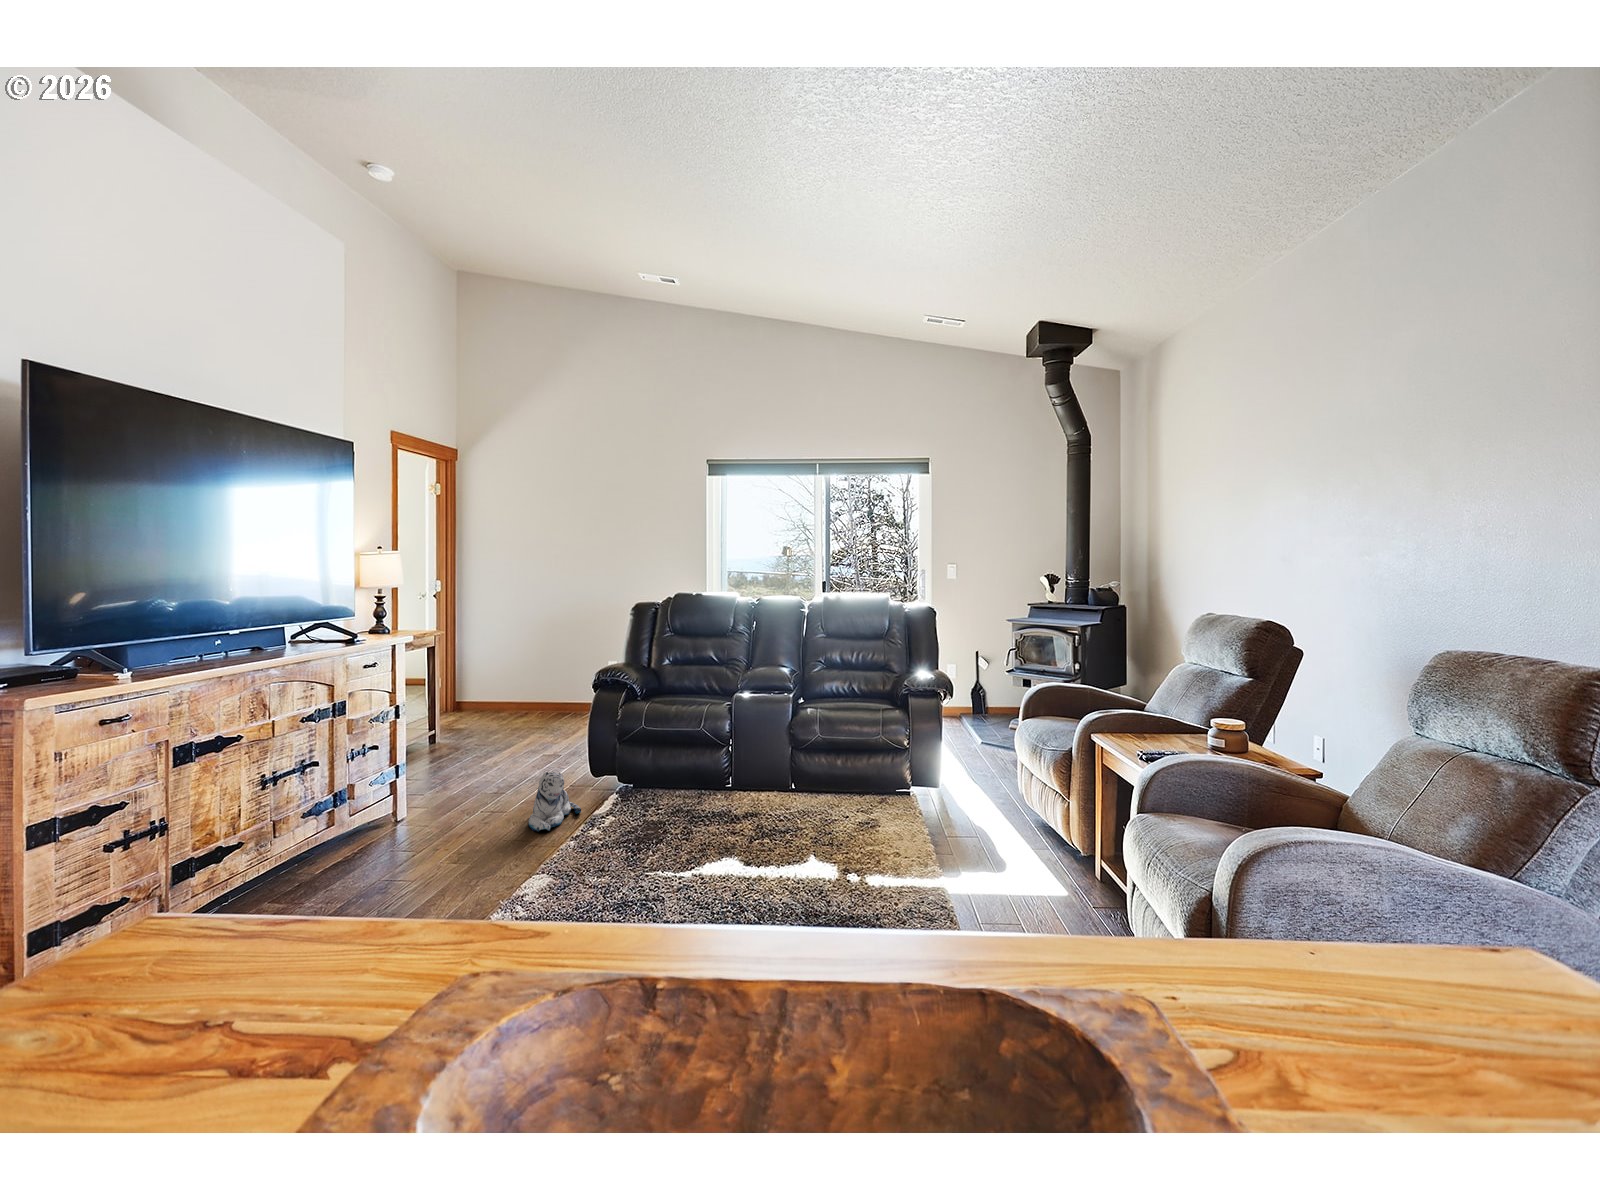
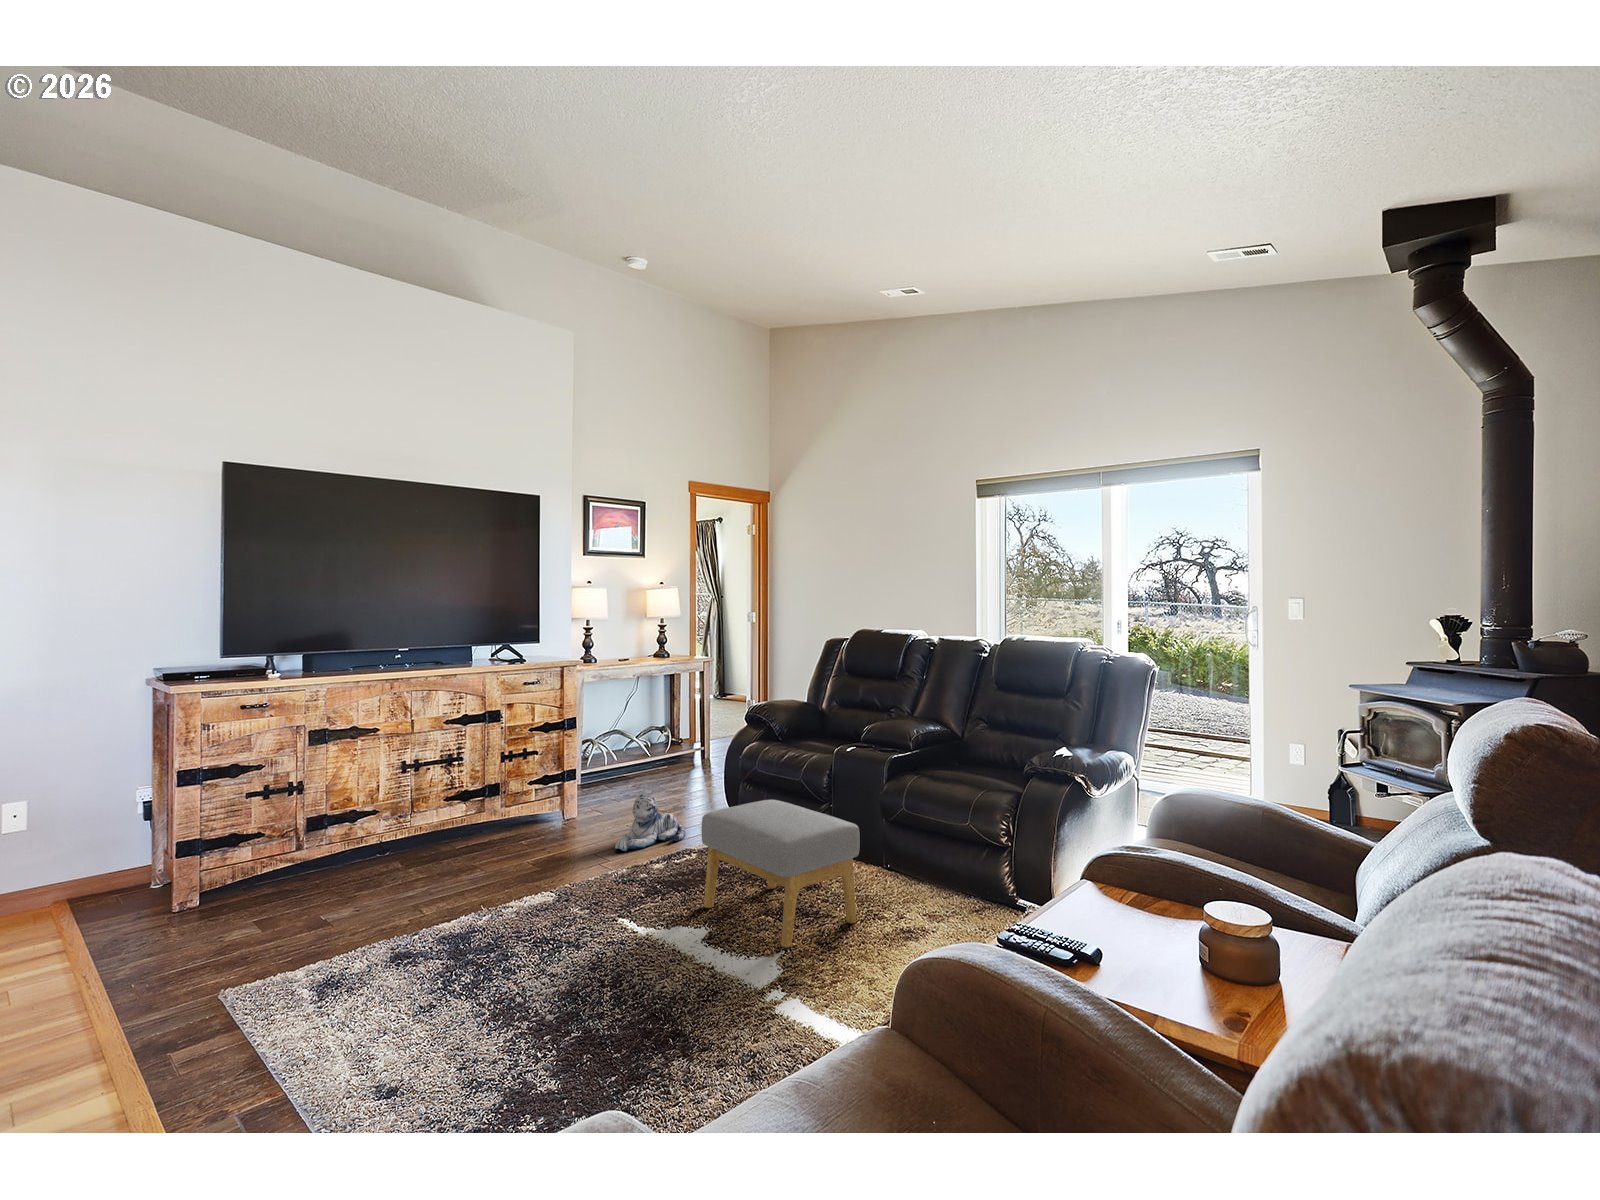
footstool: none [712,750,843,860] -> present [702,800,860,948]

